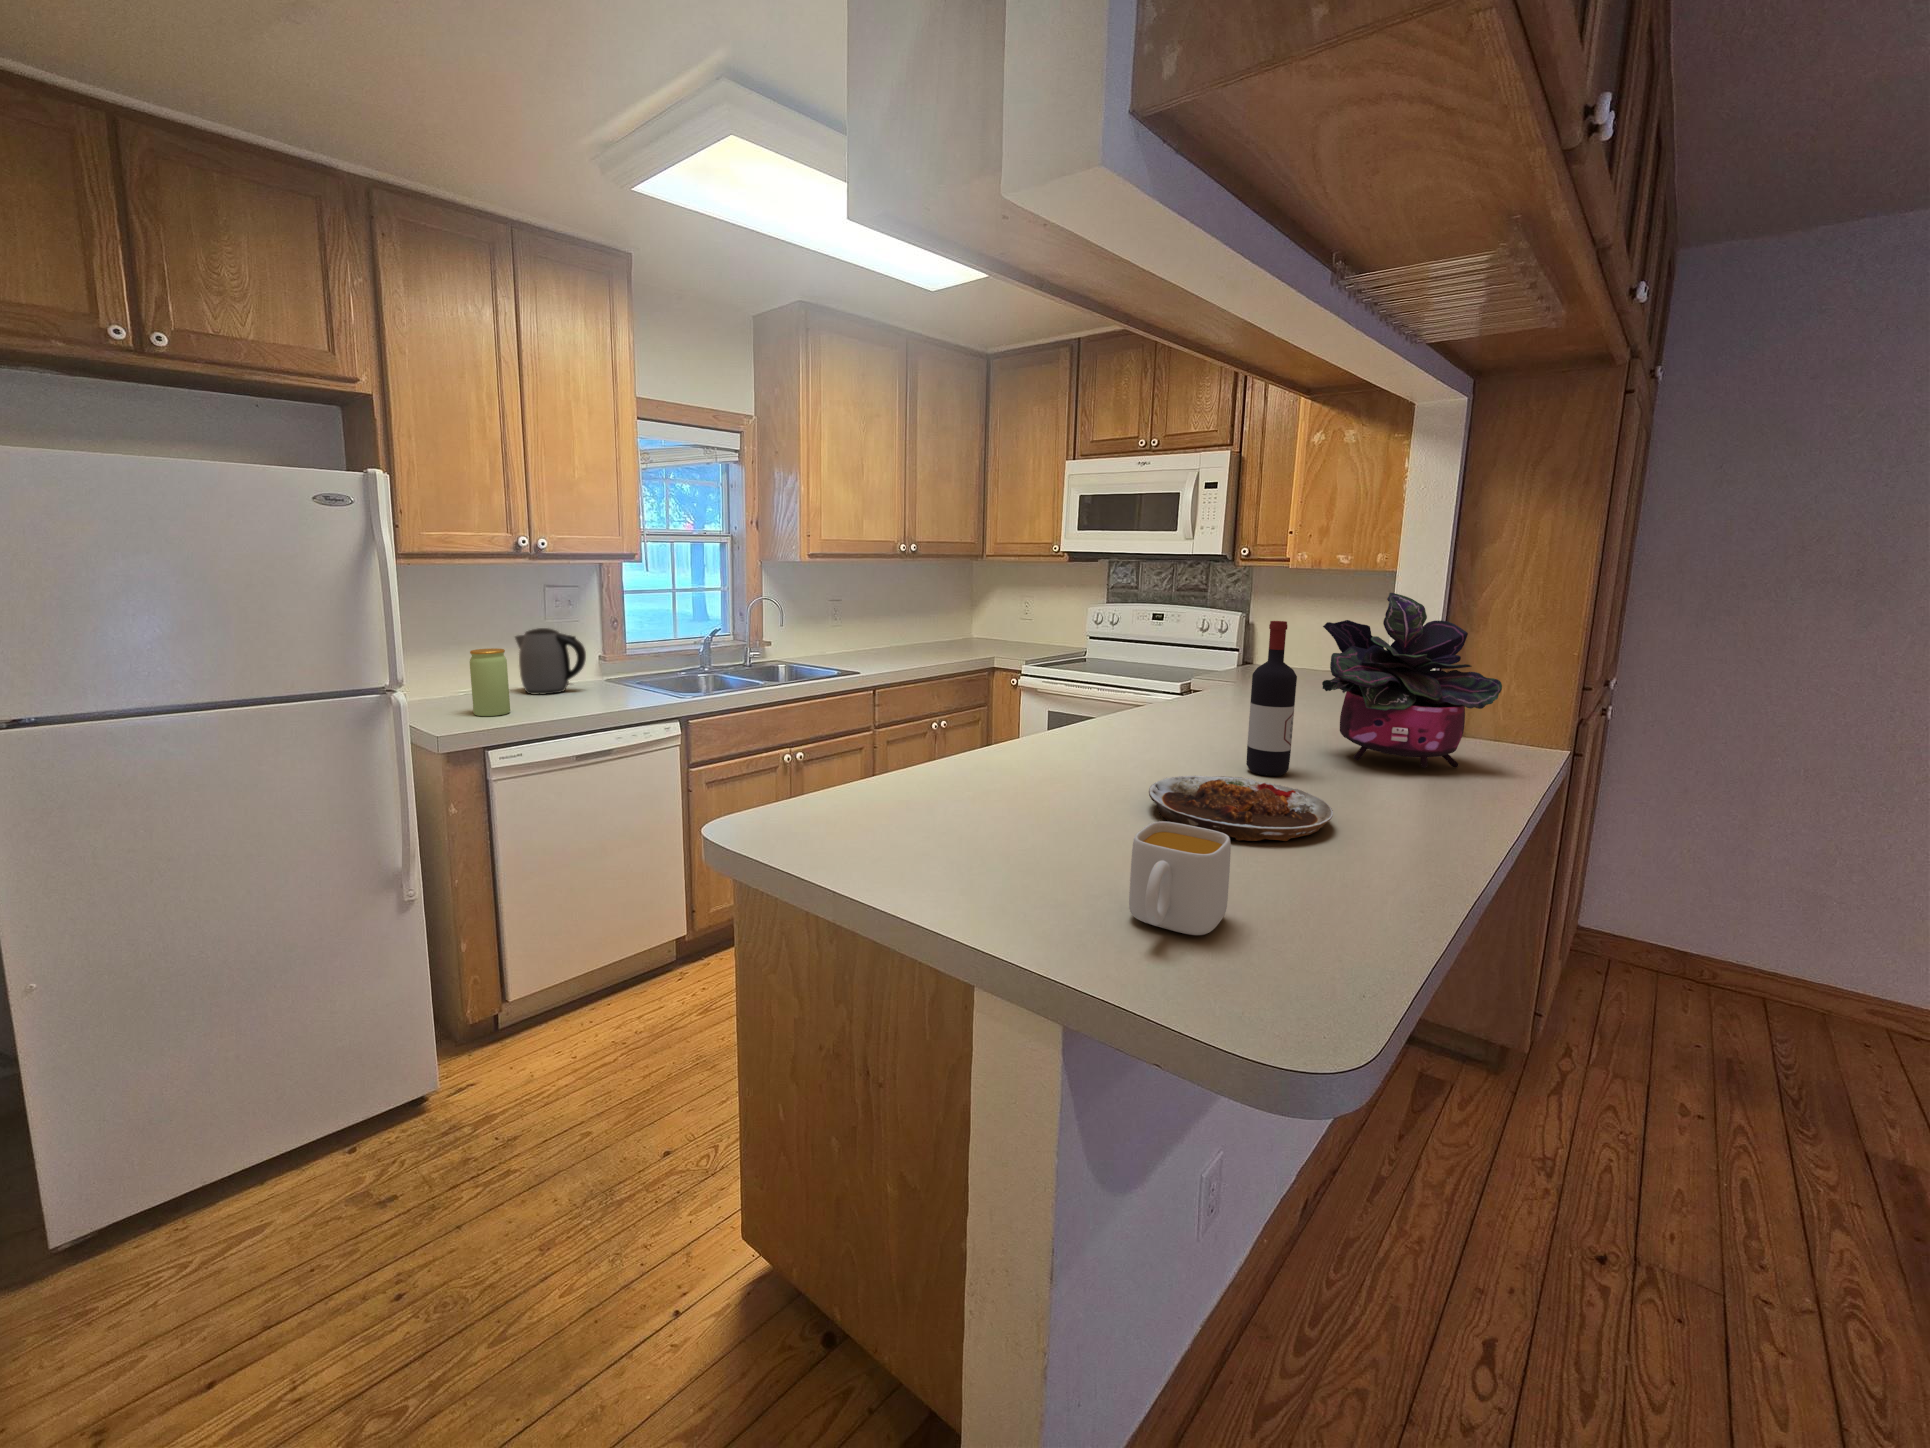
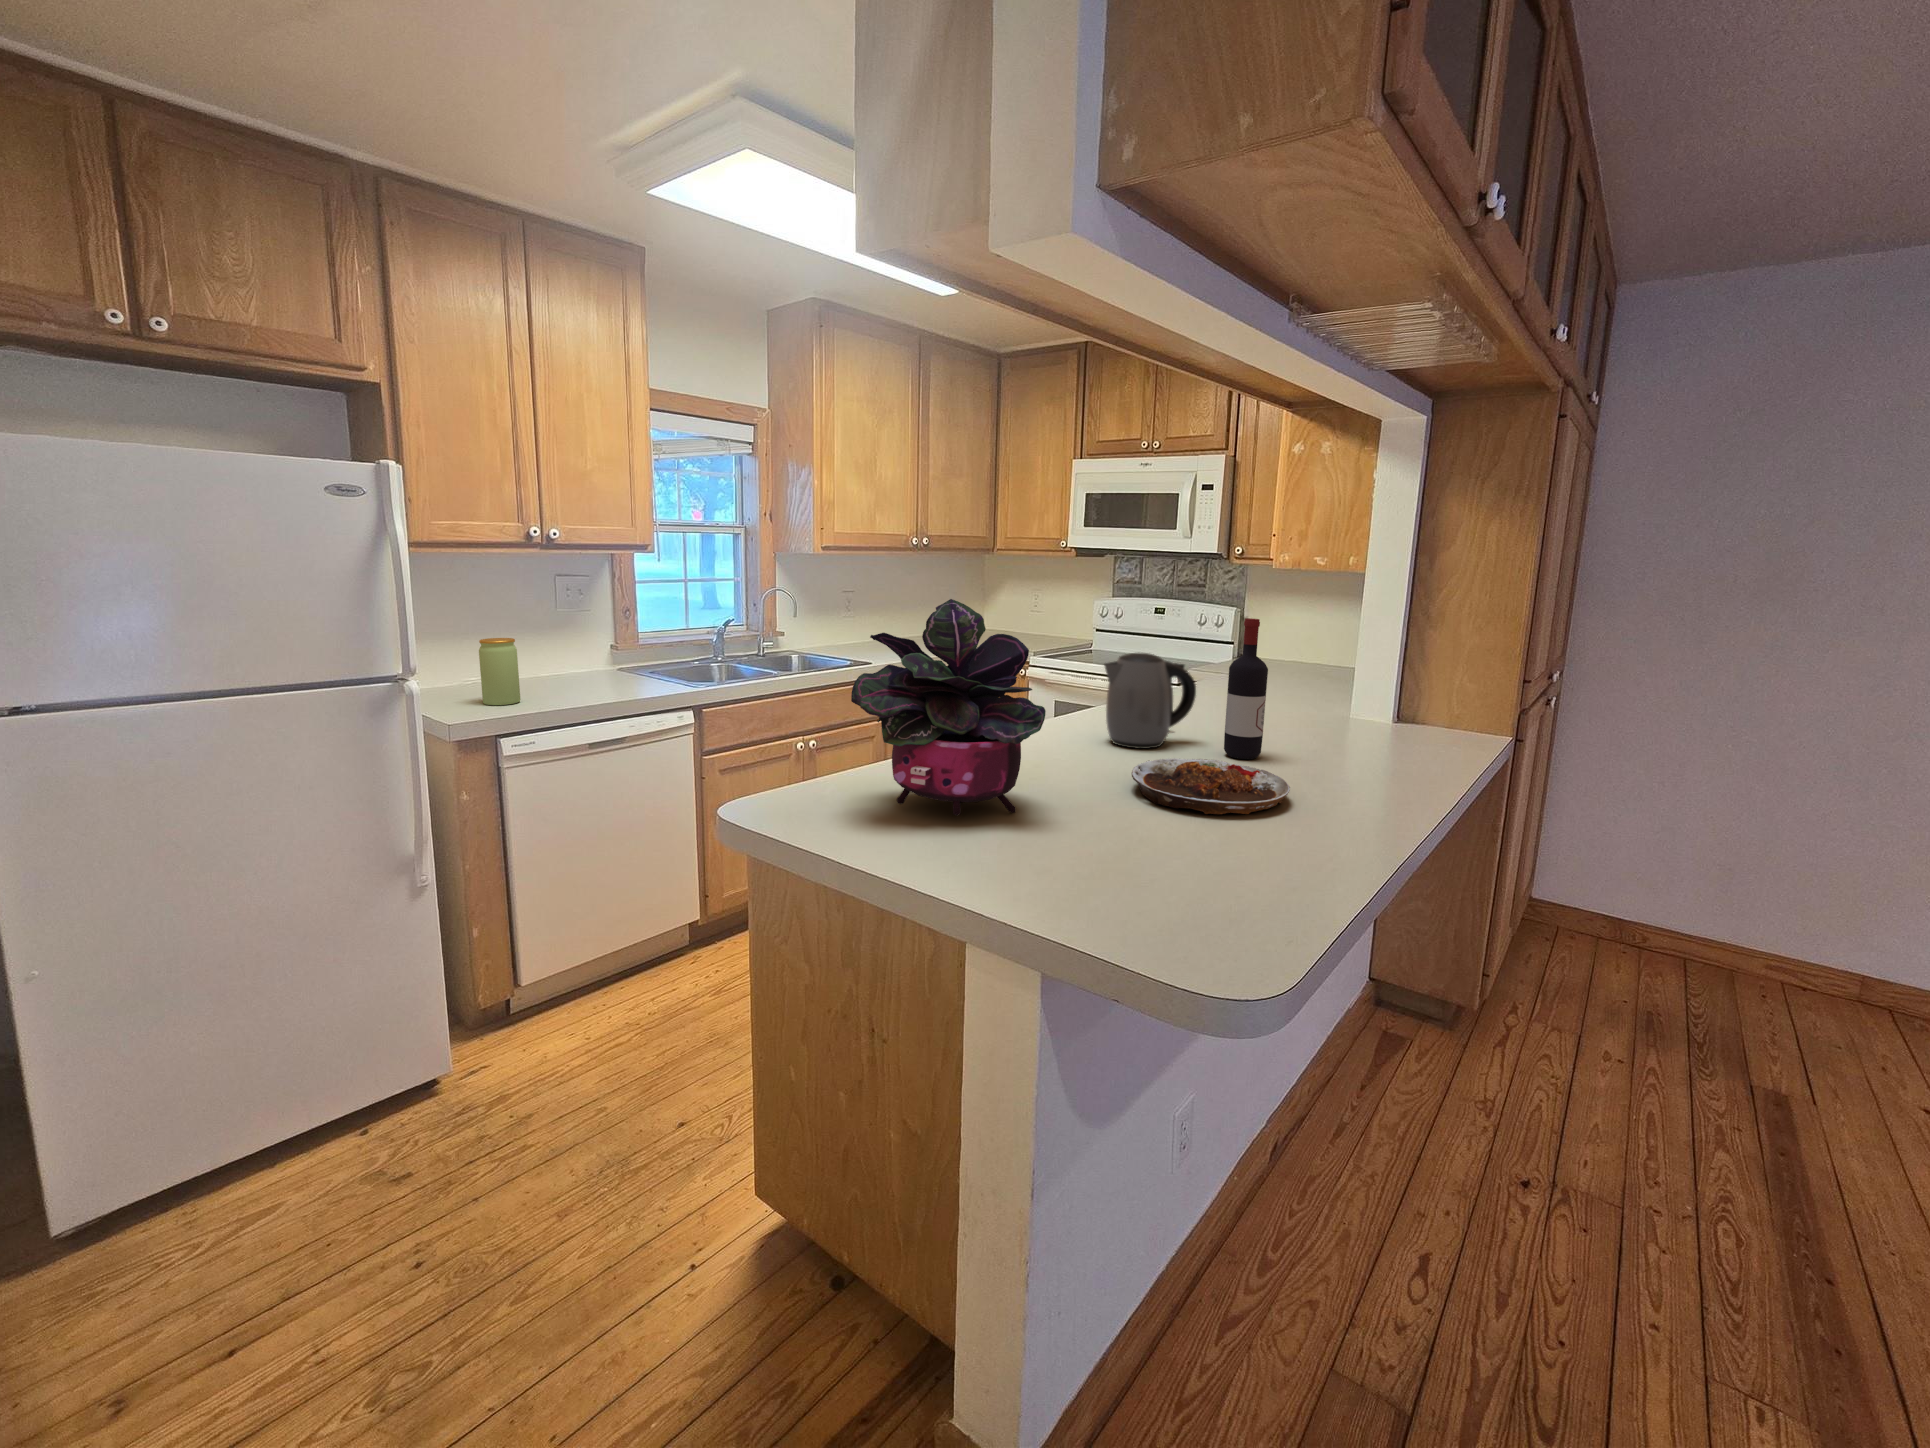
potted plant: present [1322,593,1502,768] -> present [851,599,1046,816]
kettle: present [515,628,586,695] -> present [1104,653,1196,749]
mug: present [1129,821,1231,935] -> none [1102,794,1188,890]

